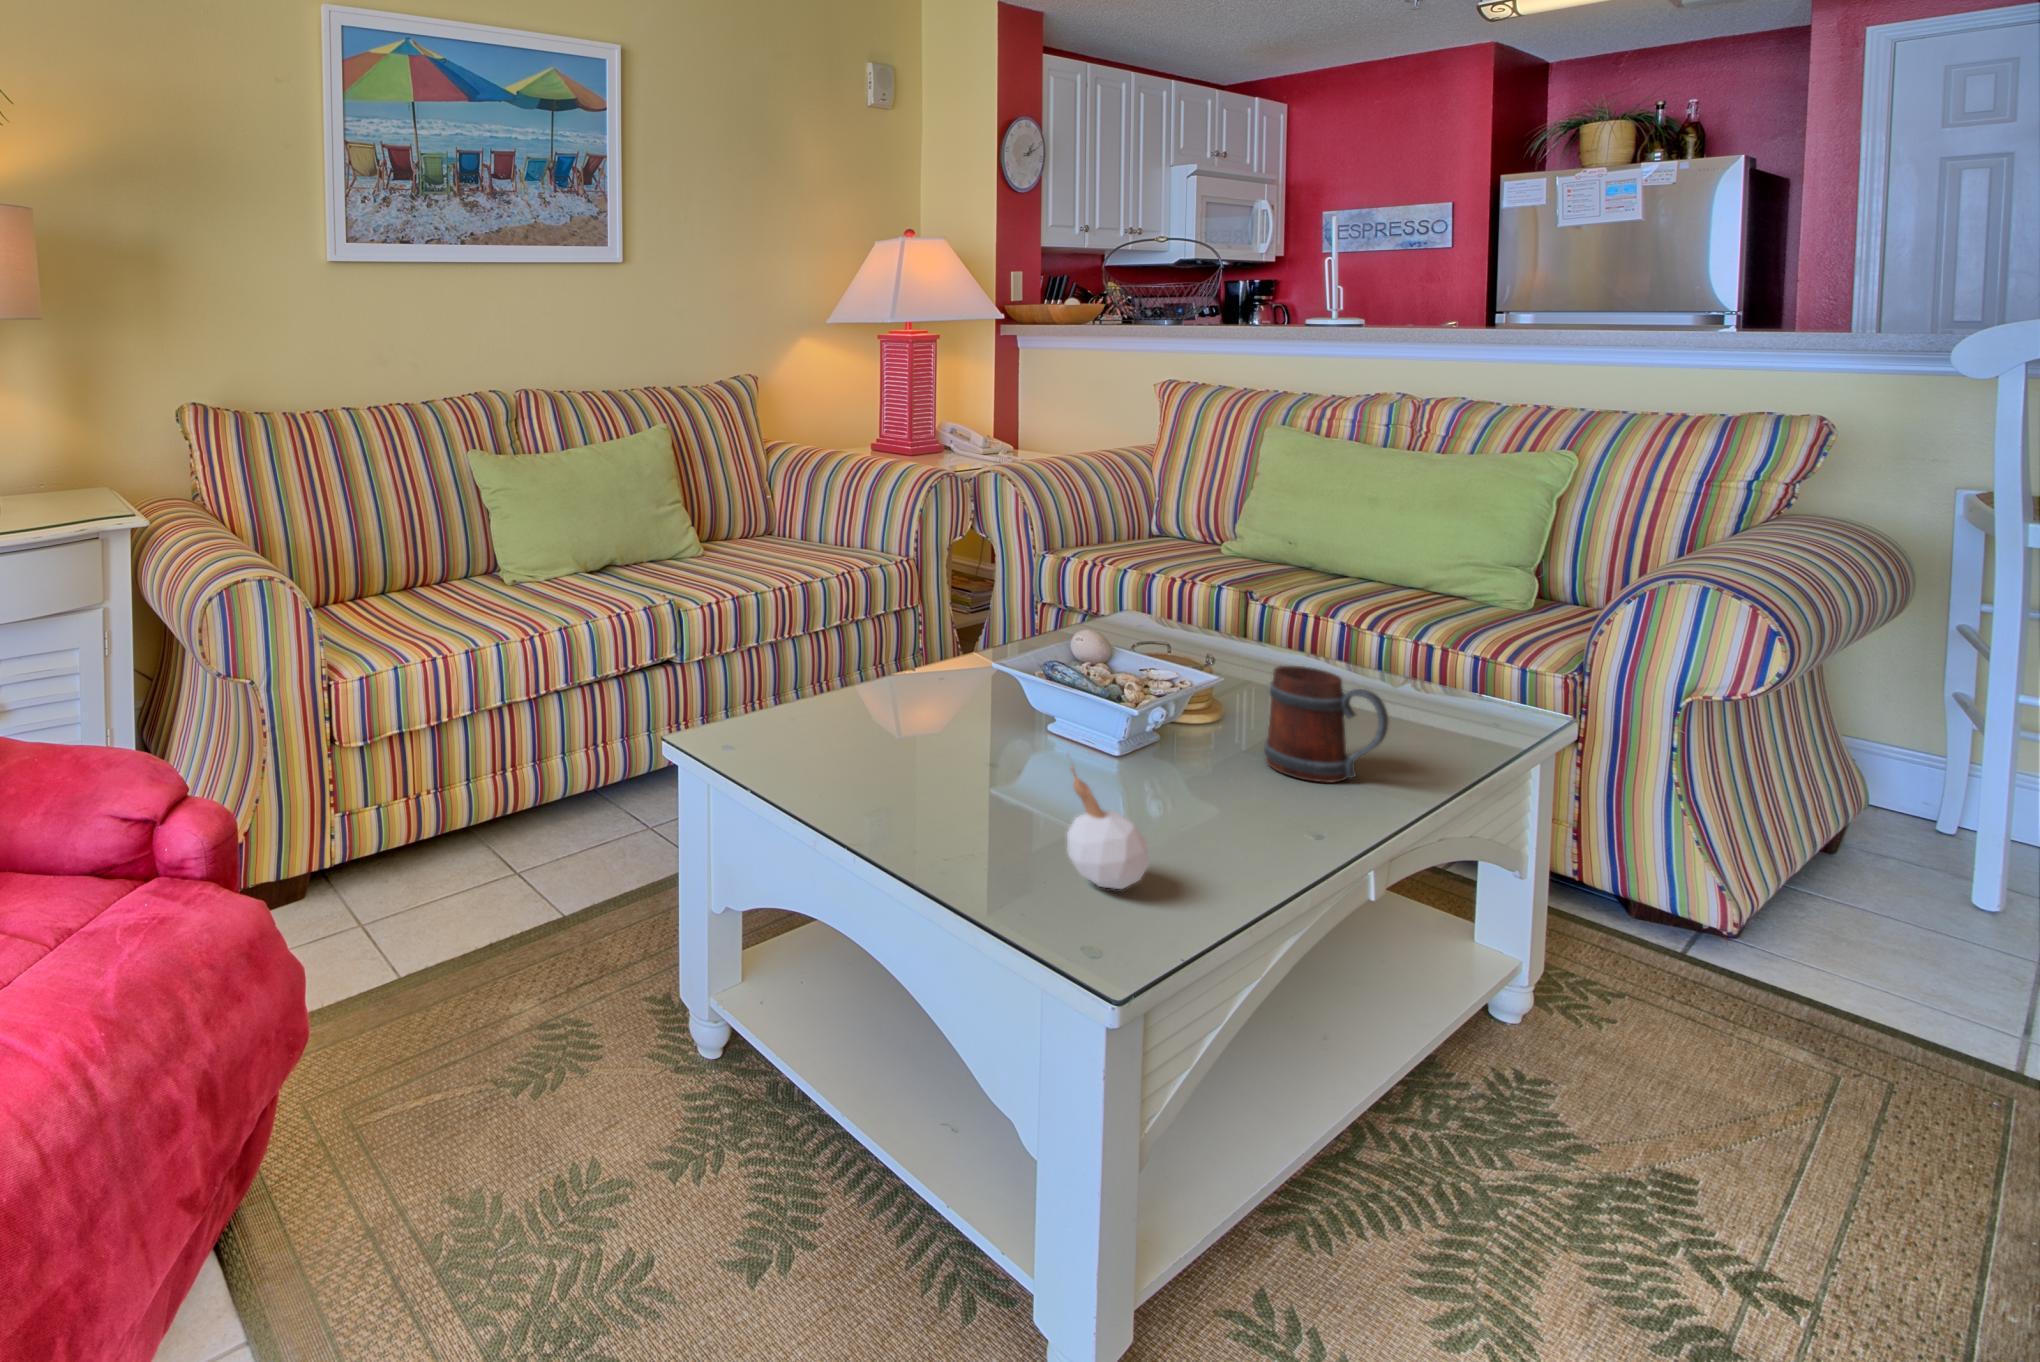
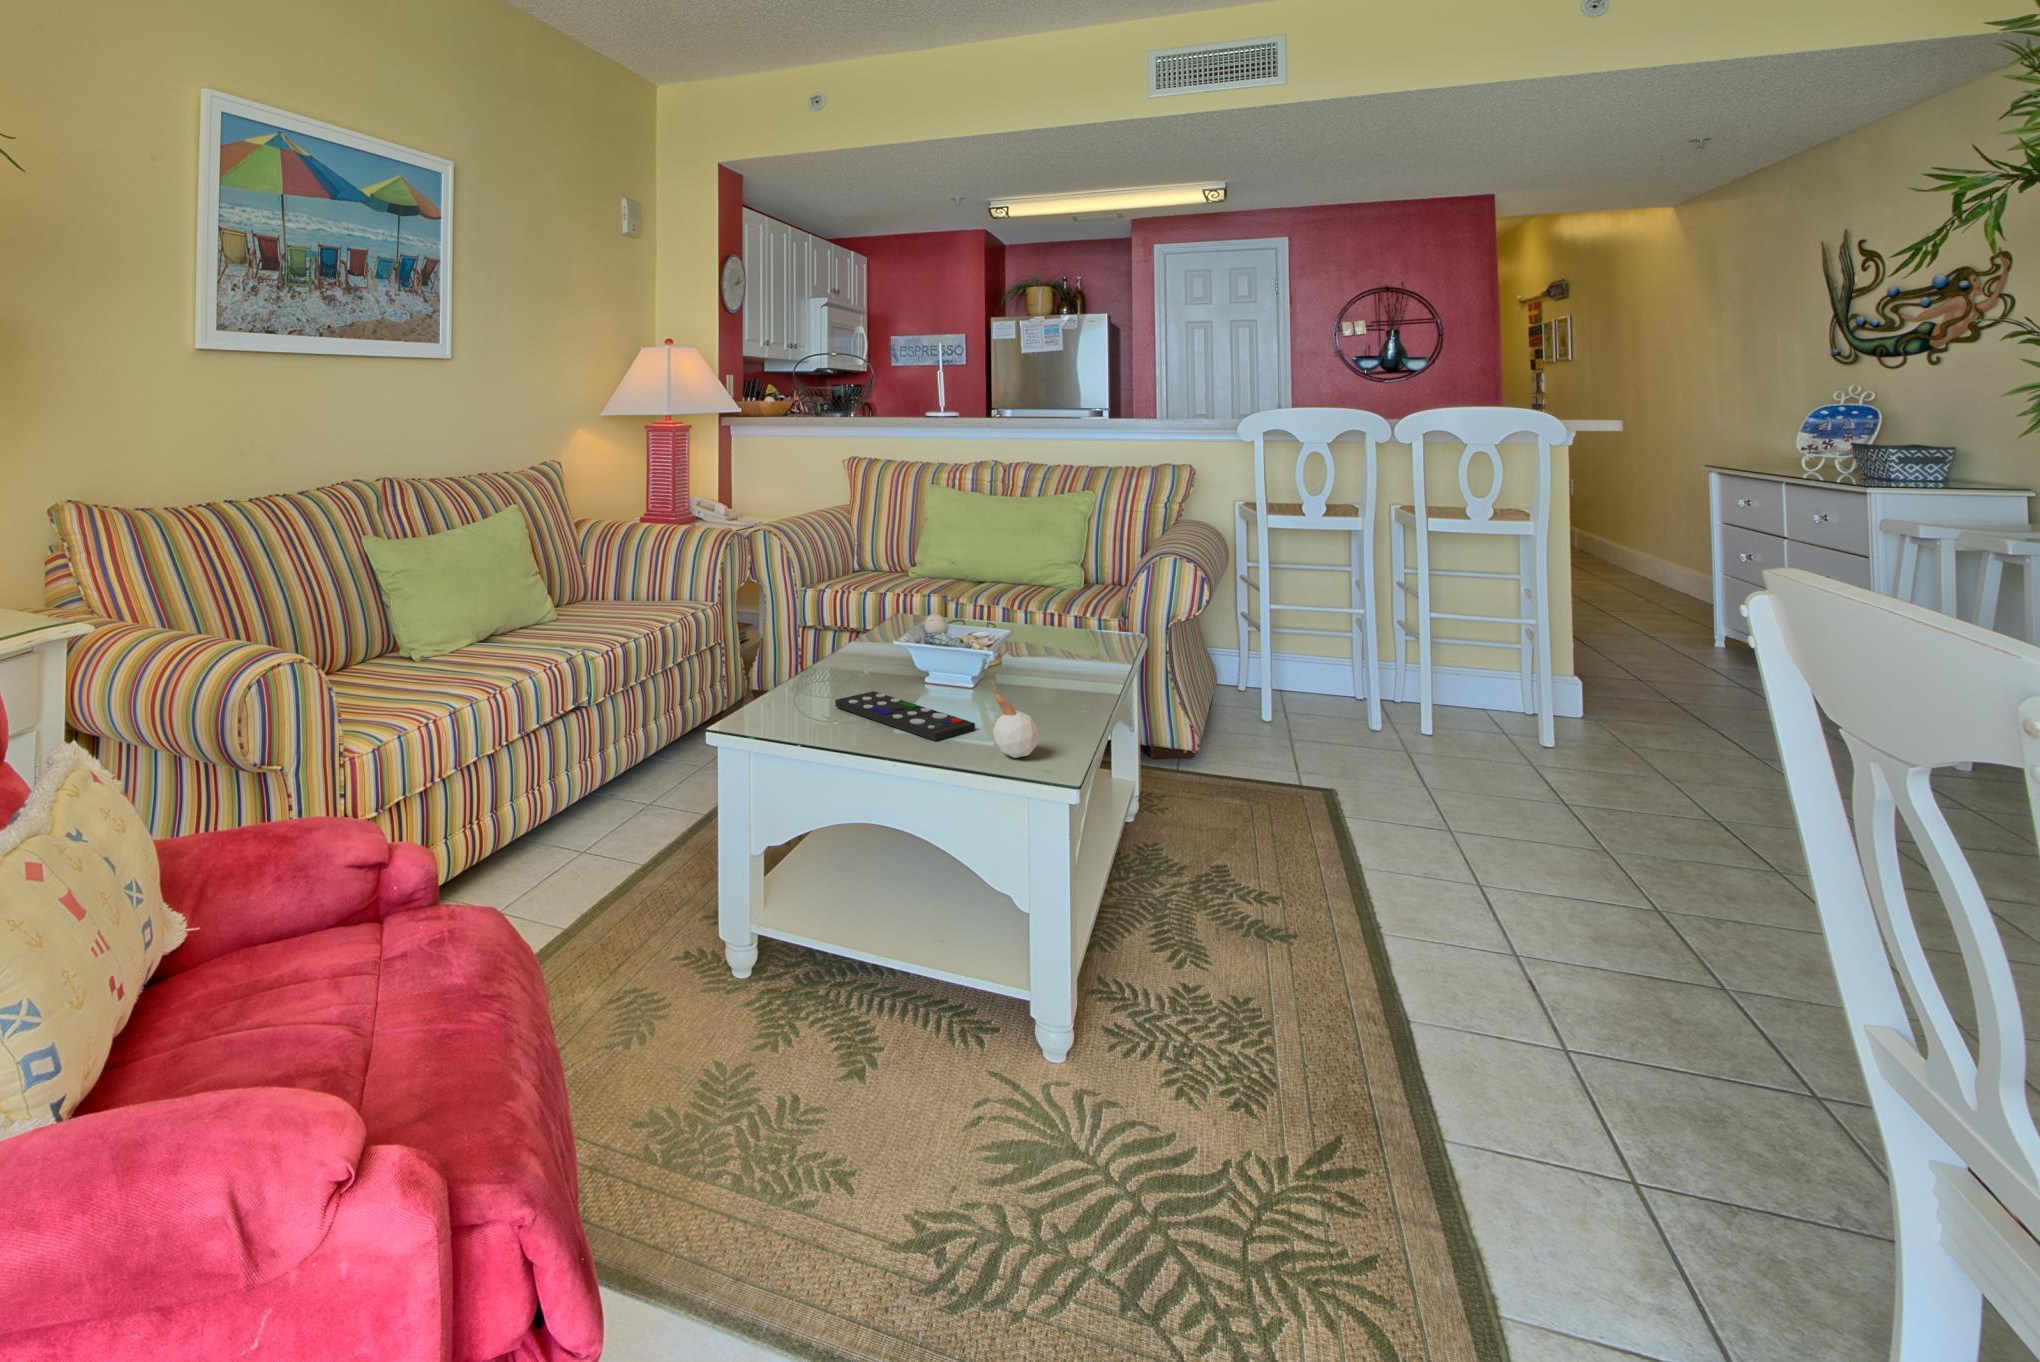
mug: present [1264,666,1389,783] -> none [1030,624,1093,691]
remote control: none [912,718,1085,821] -> present [835,691,975,741]

